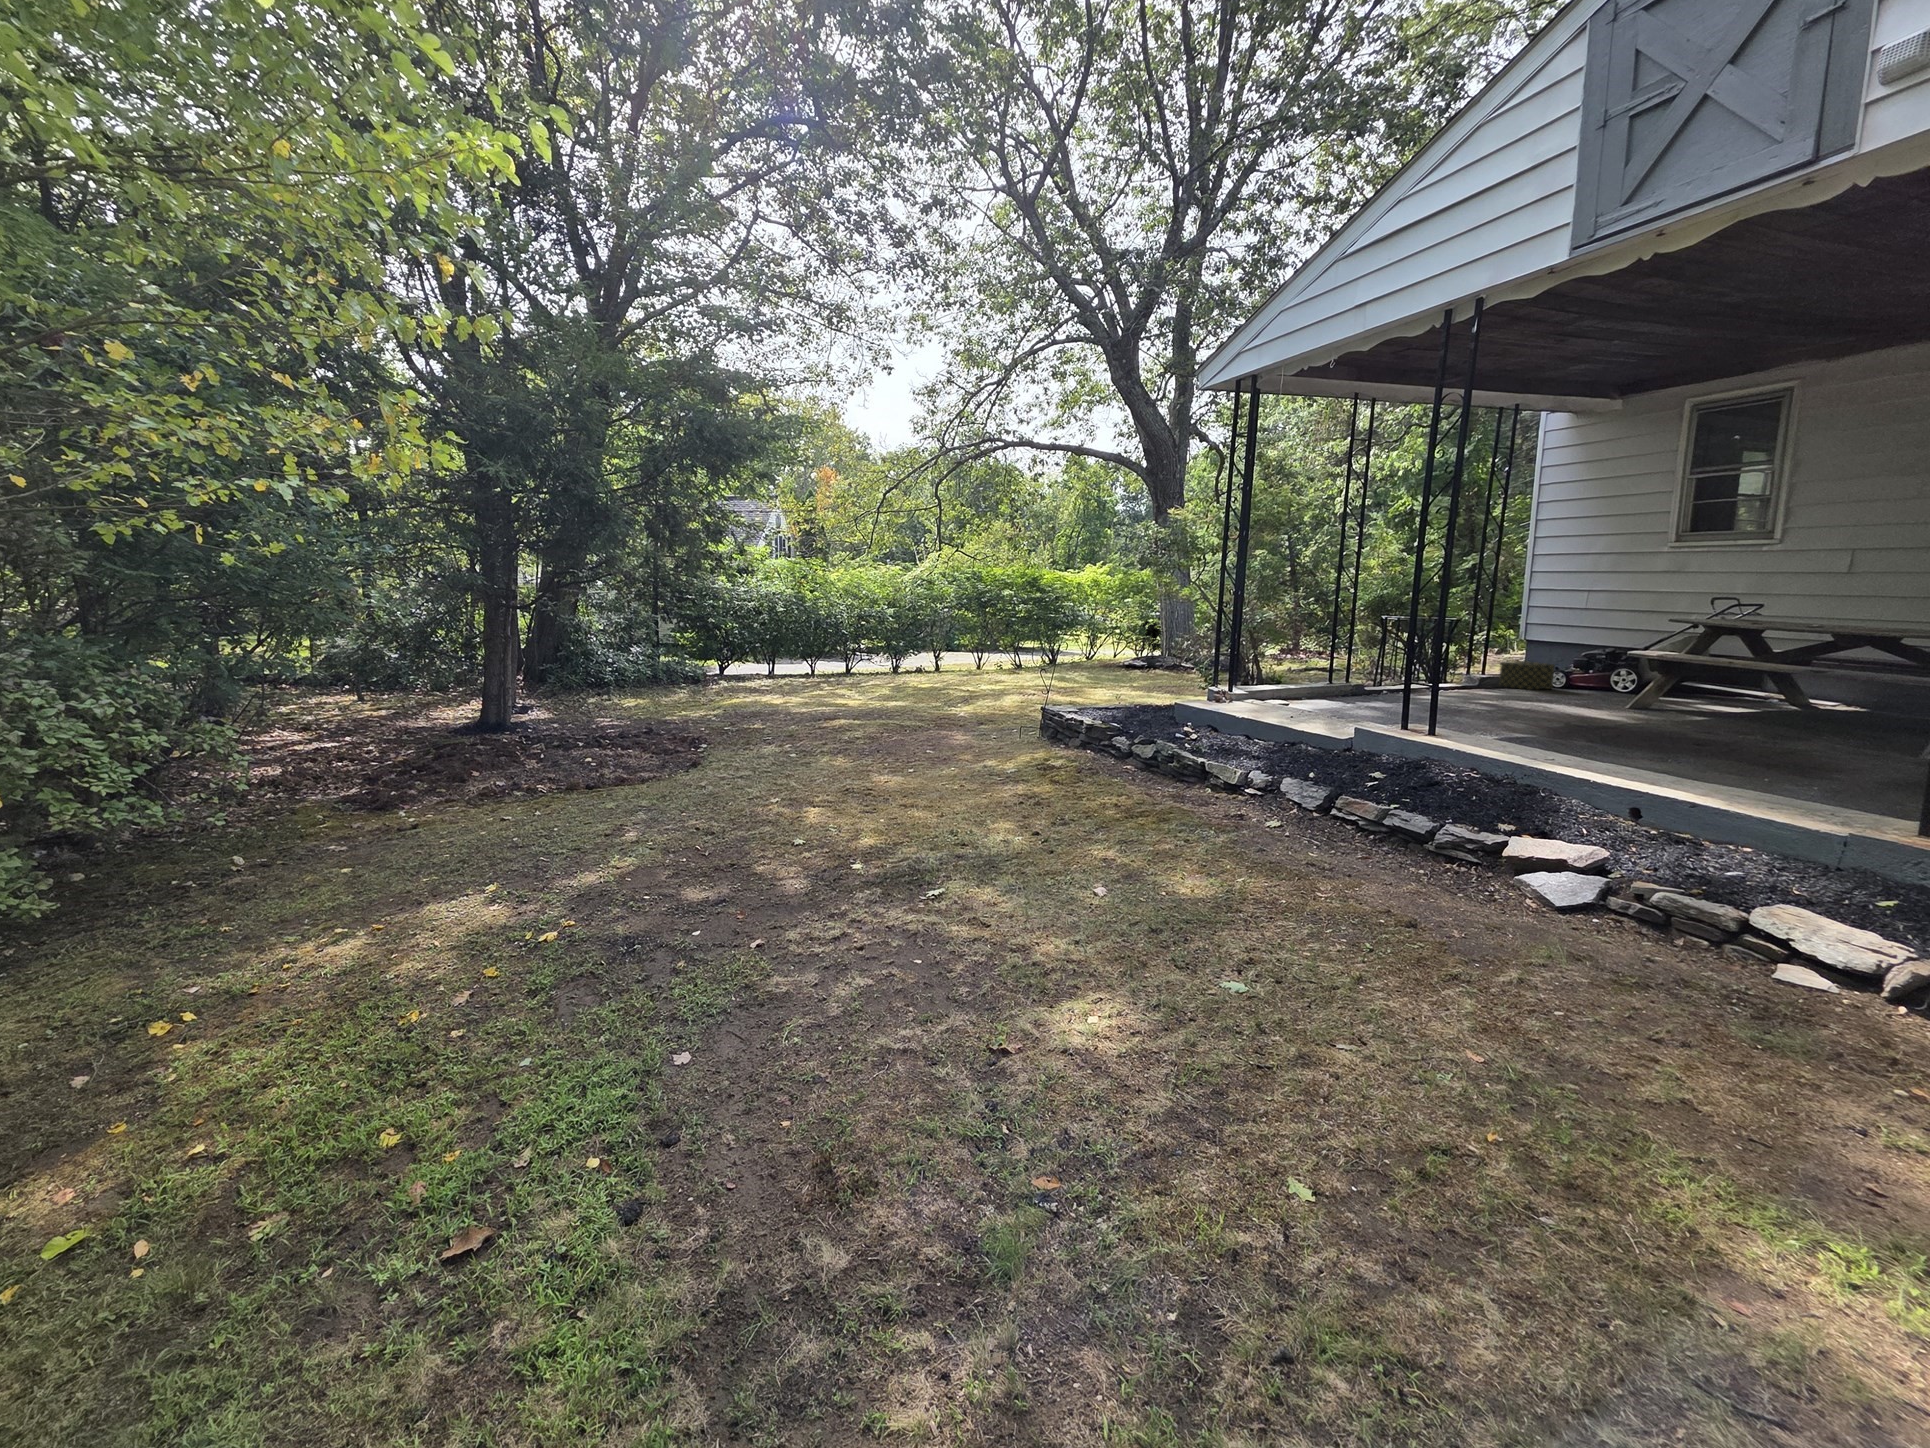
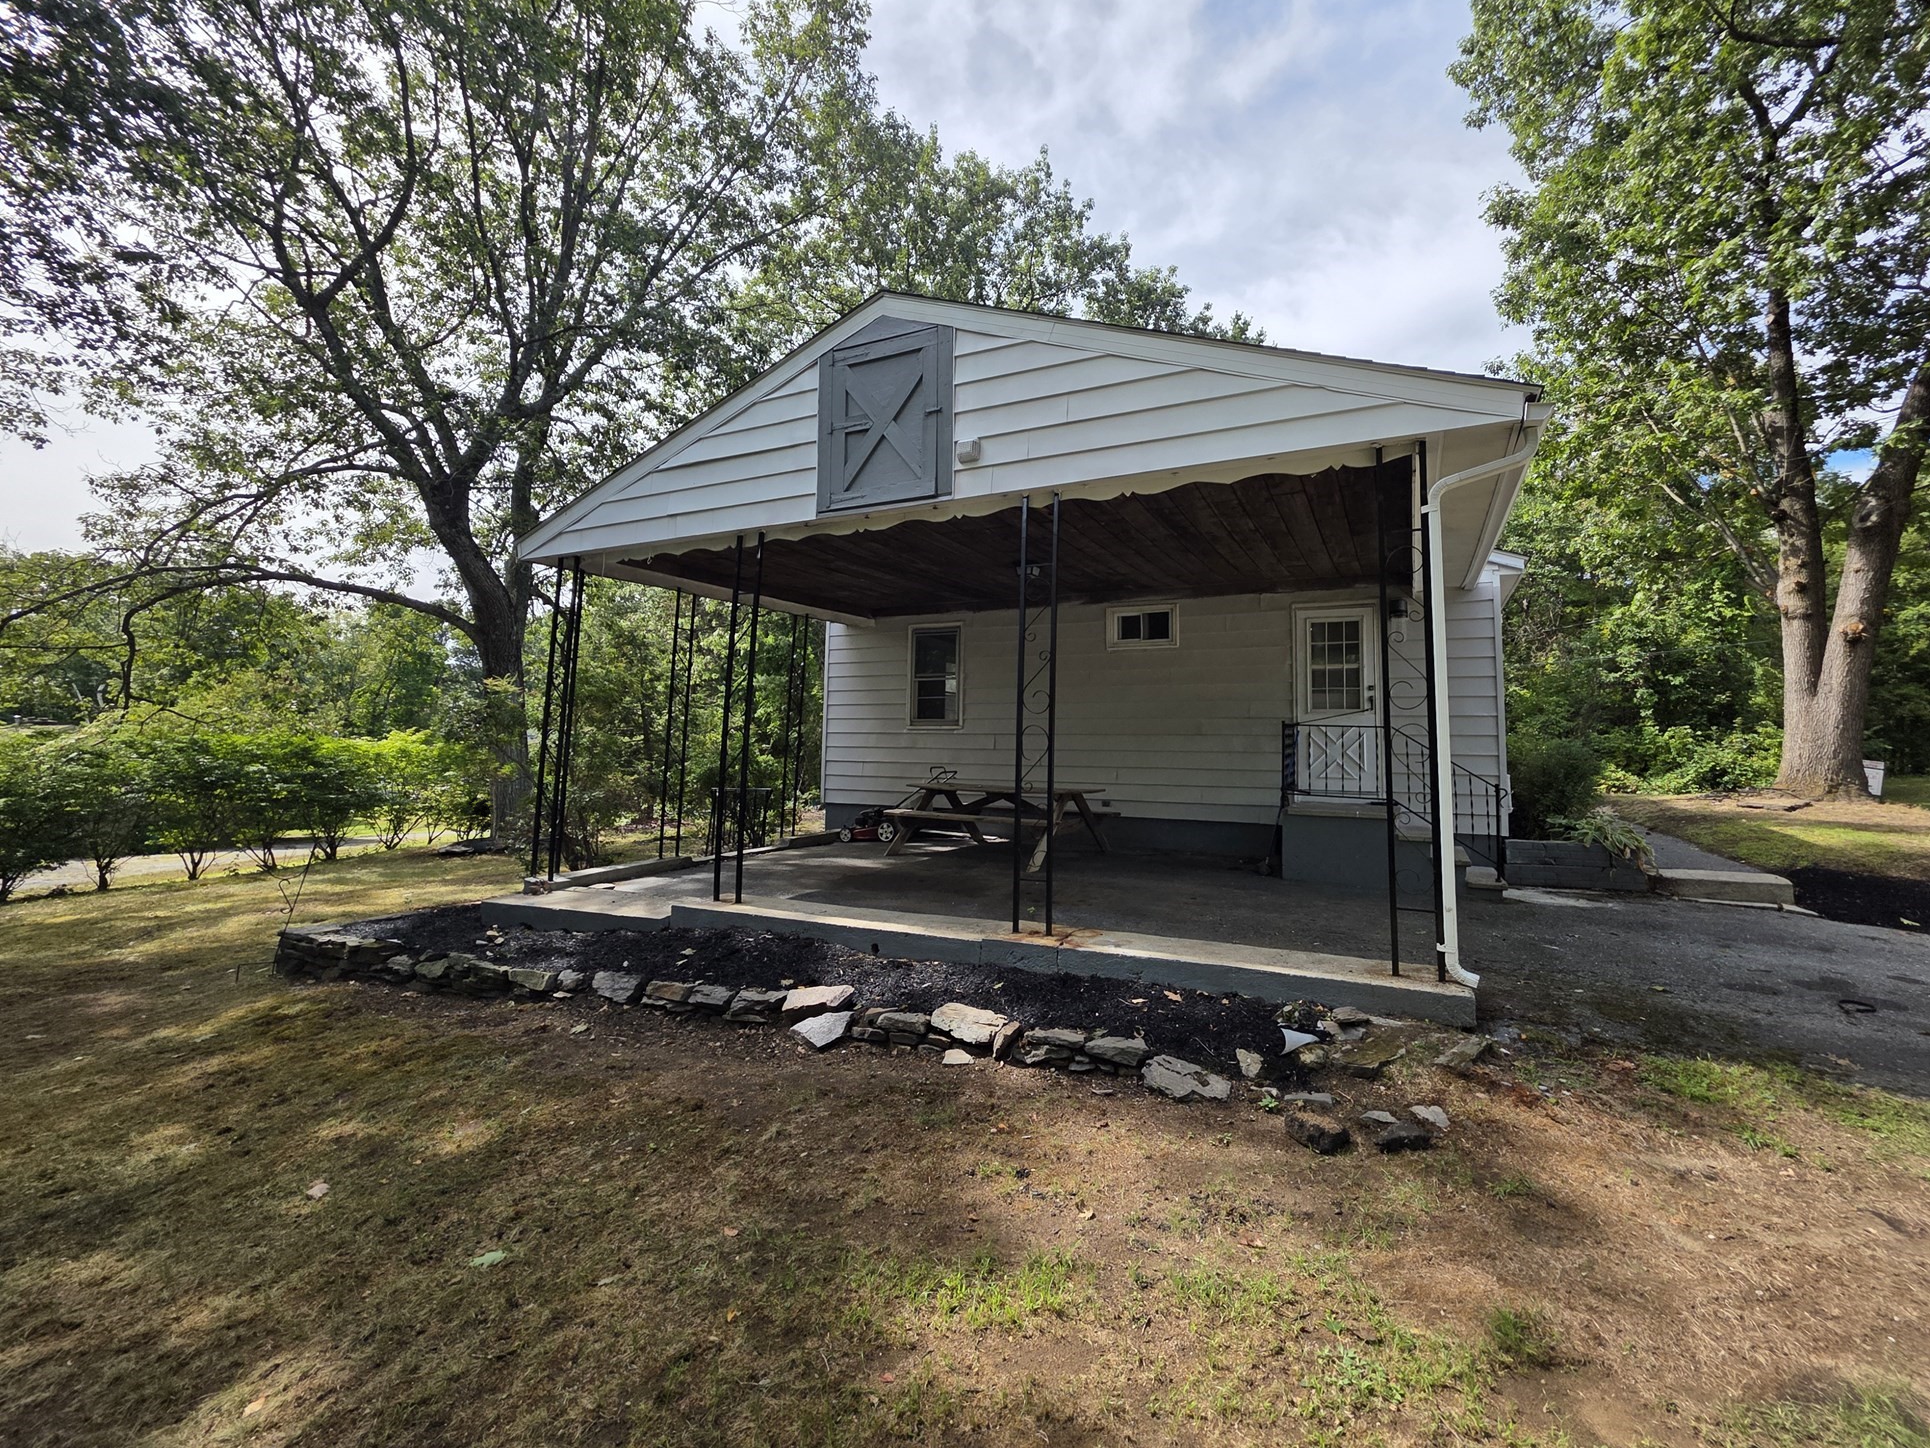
storage box: present [1499,661,1555,690] -> none [810,818,847,841]

